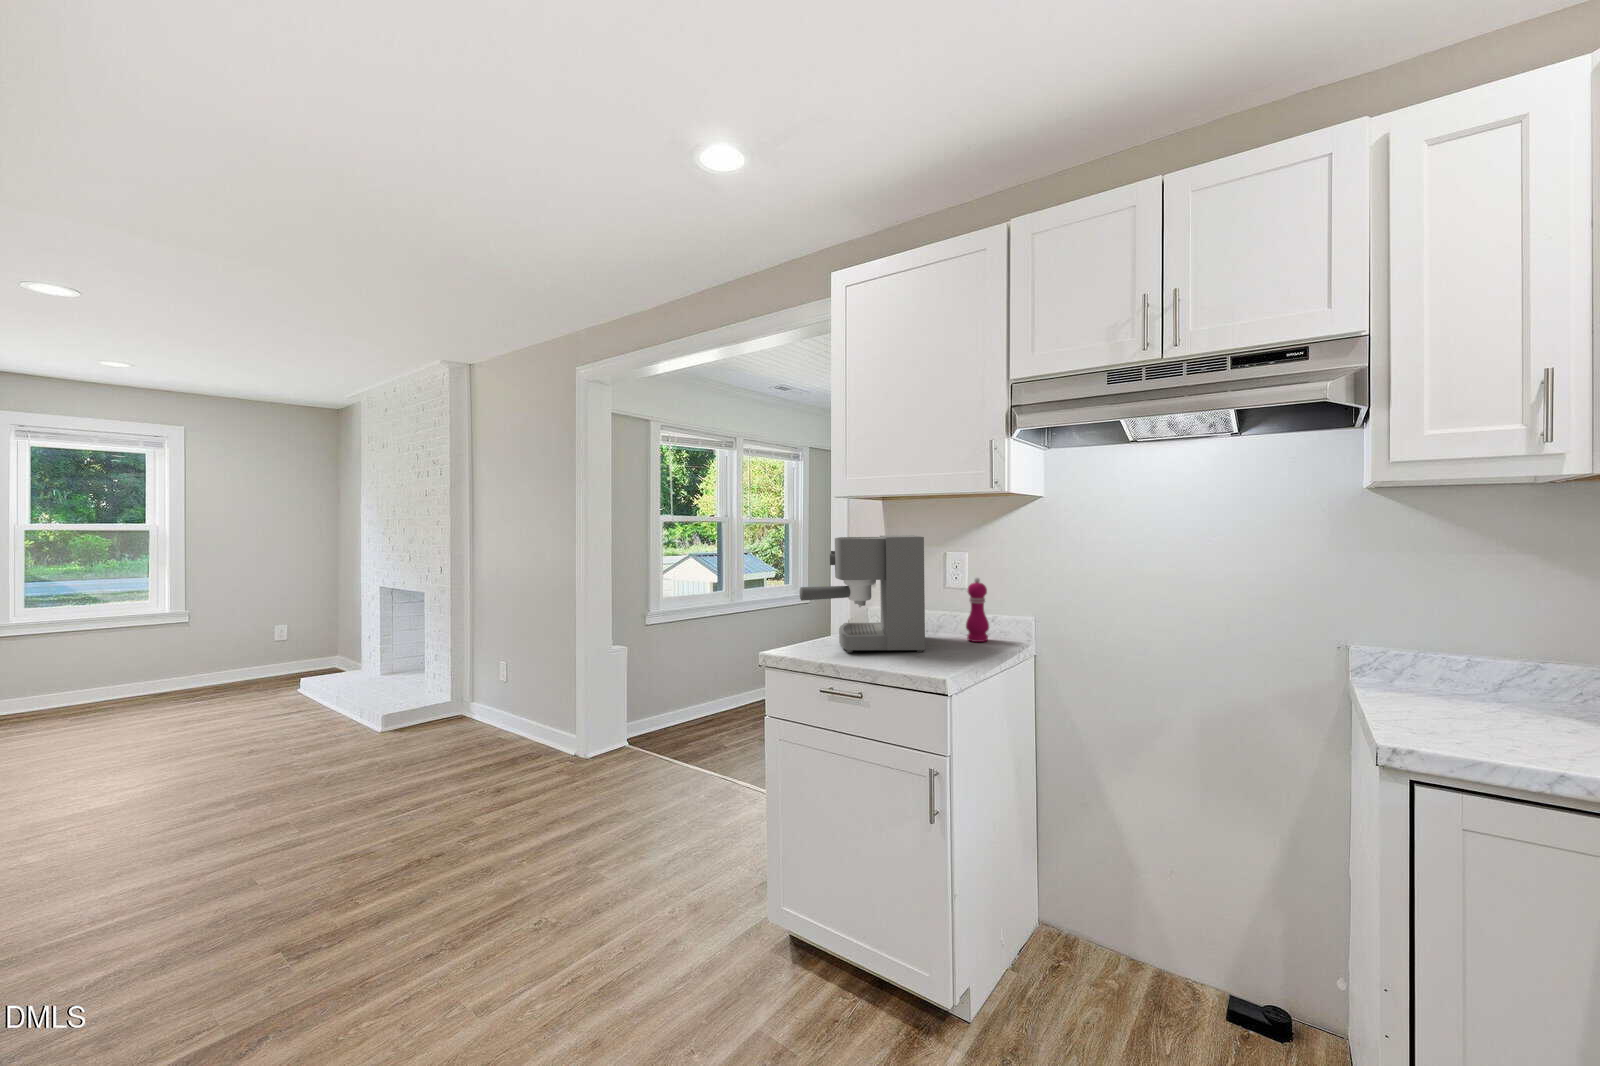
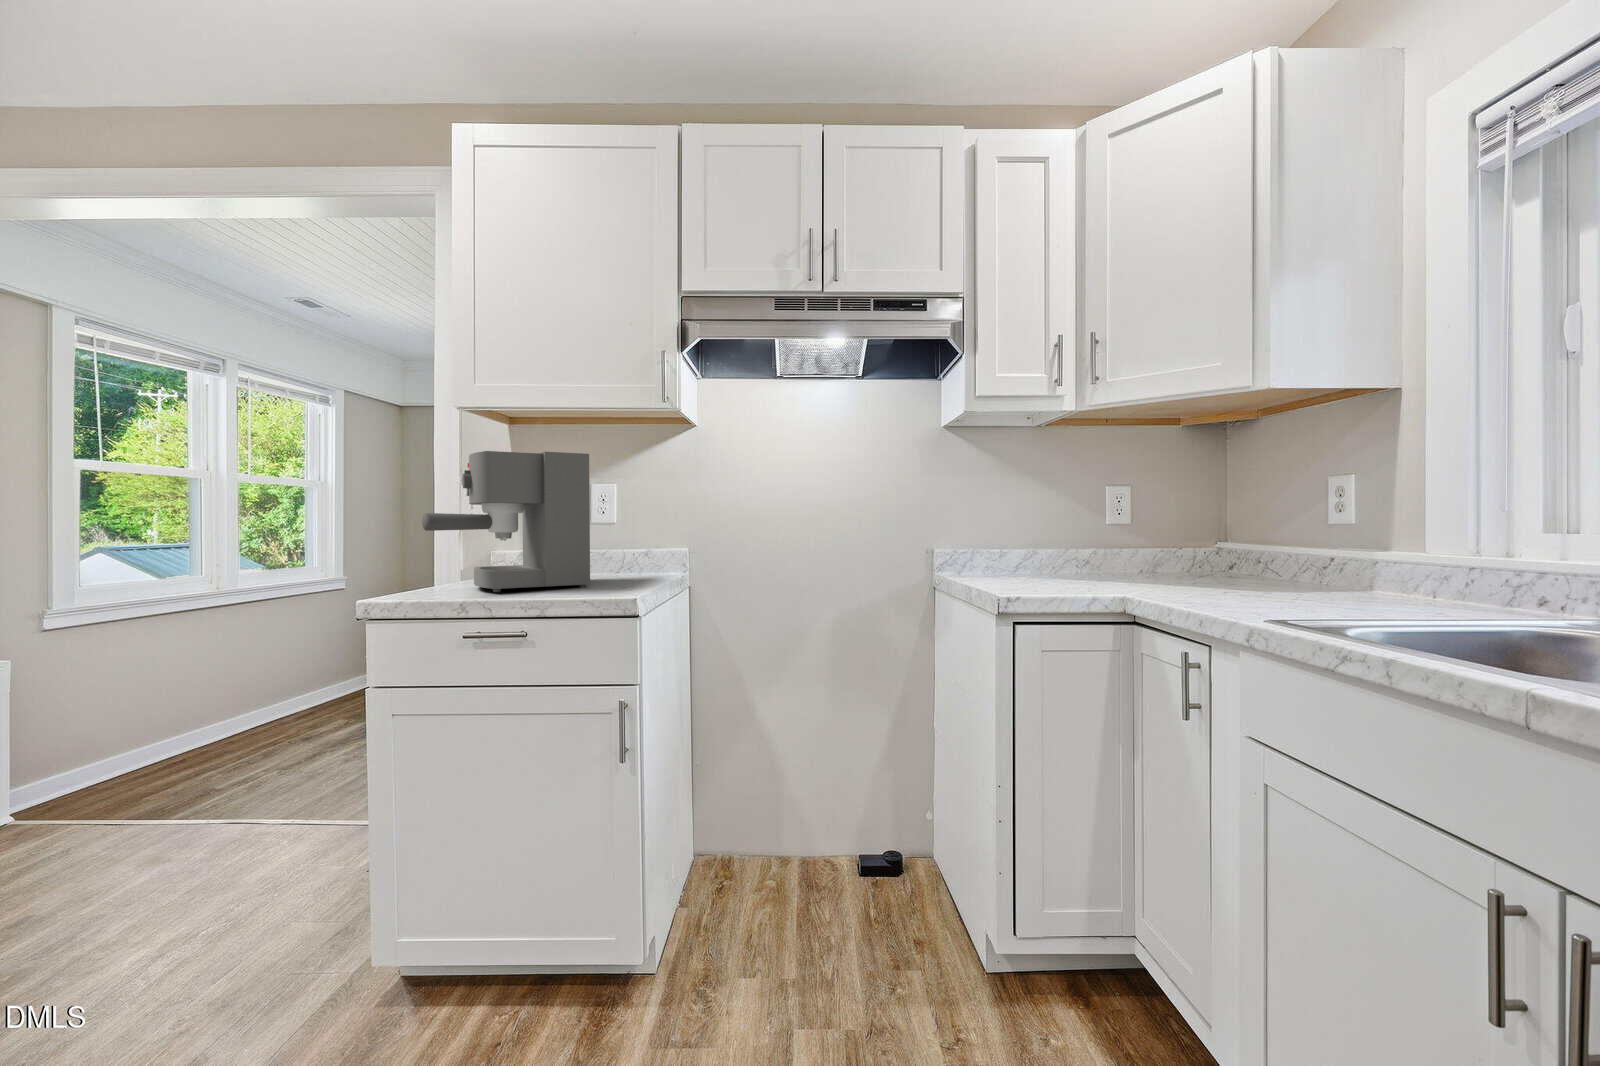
pepper mill: present [966,578,989,642] -> none [627,508,652,578]

